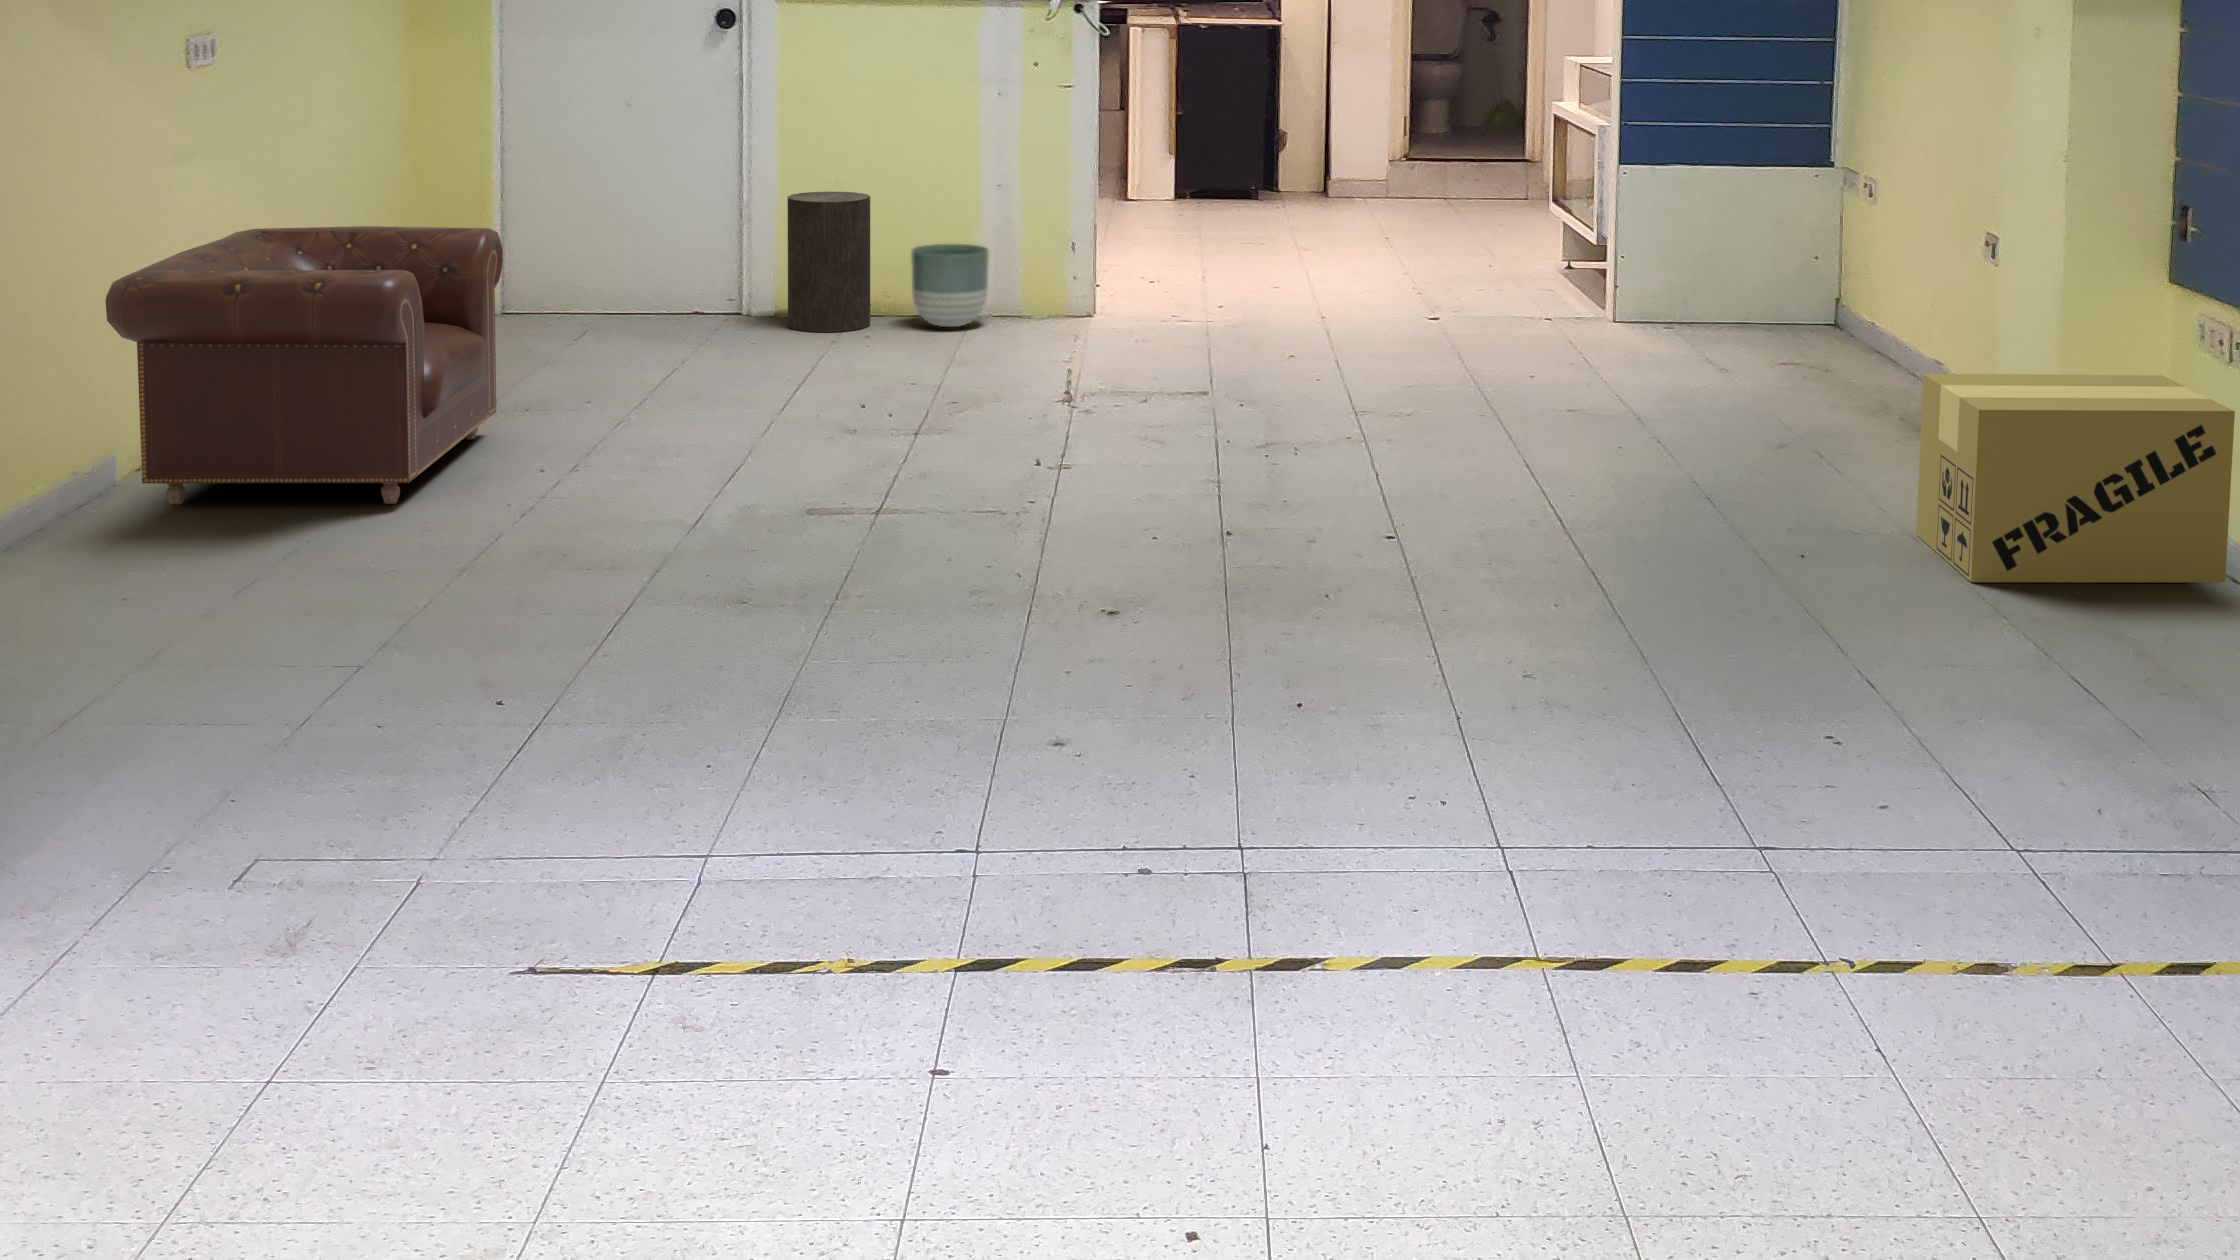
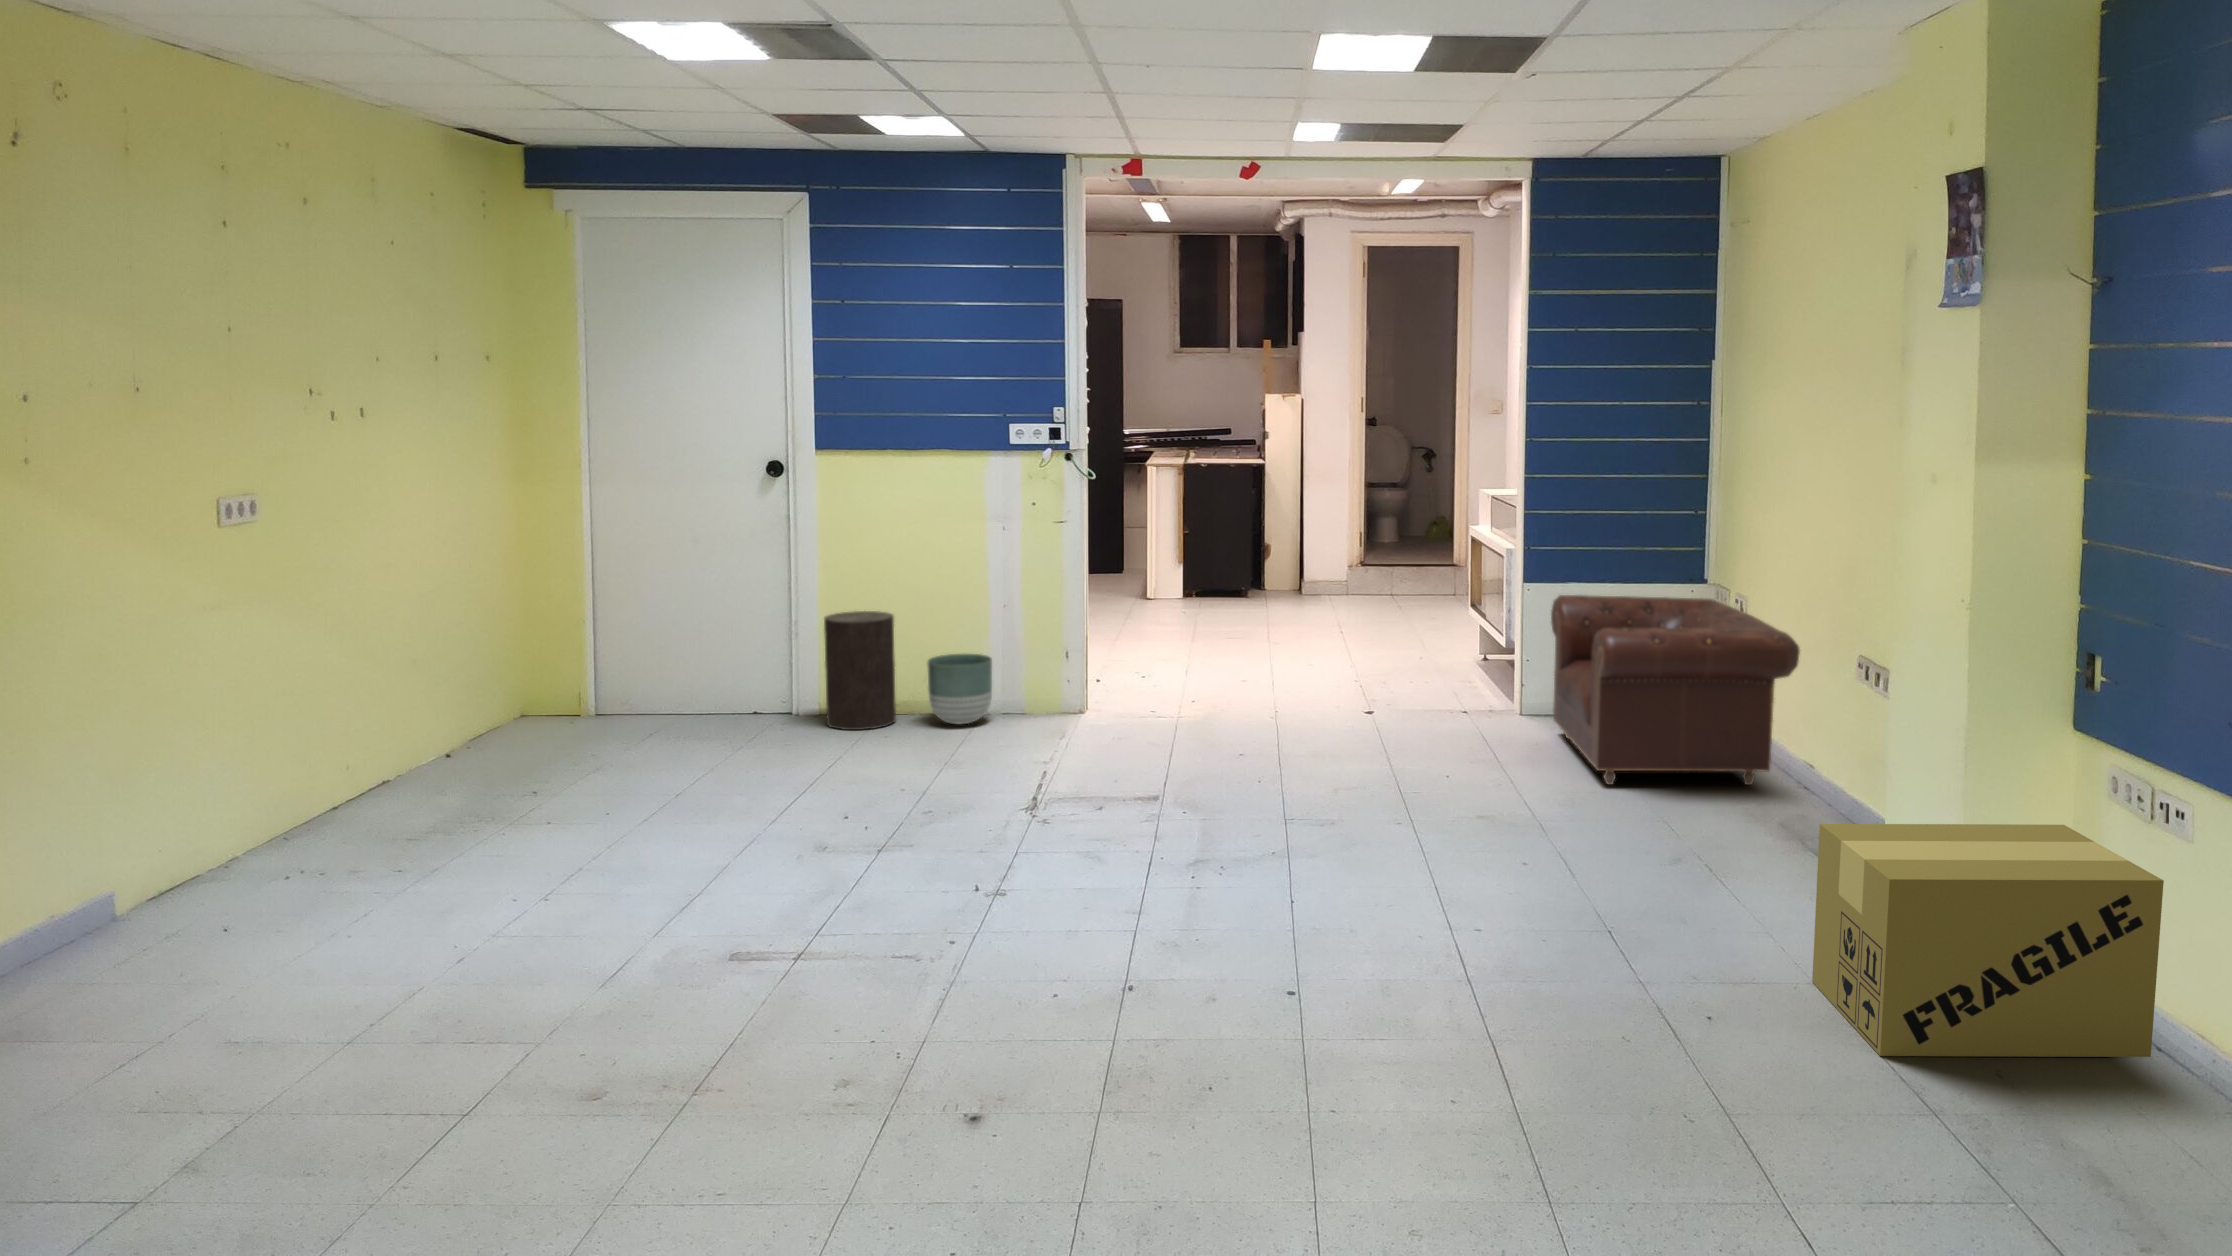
armchair: present [105,226,503,505] -> present [1551,595,1800,785]

